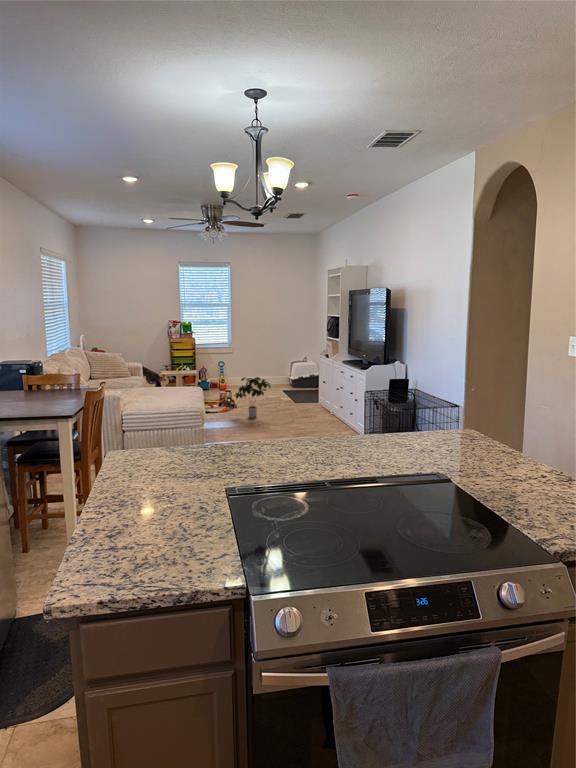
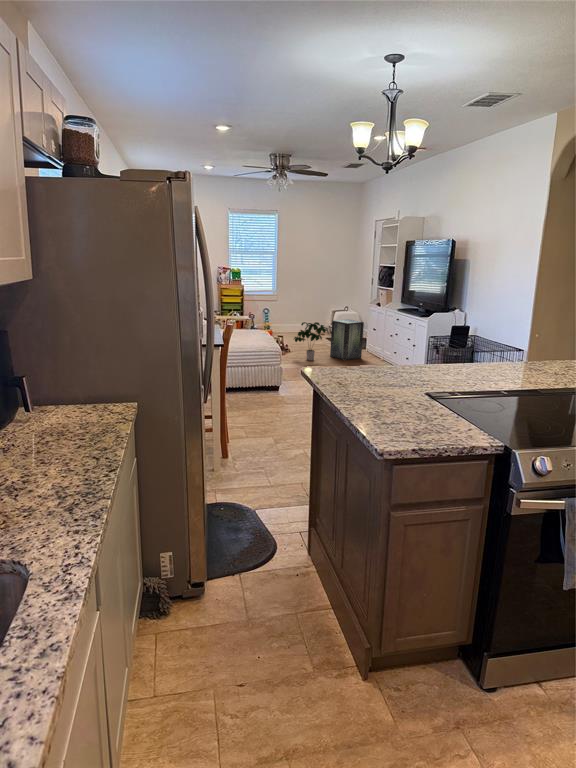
storage box: none [276,372,309,416] -> present [330,319,364,360]

